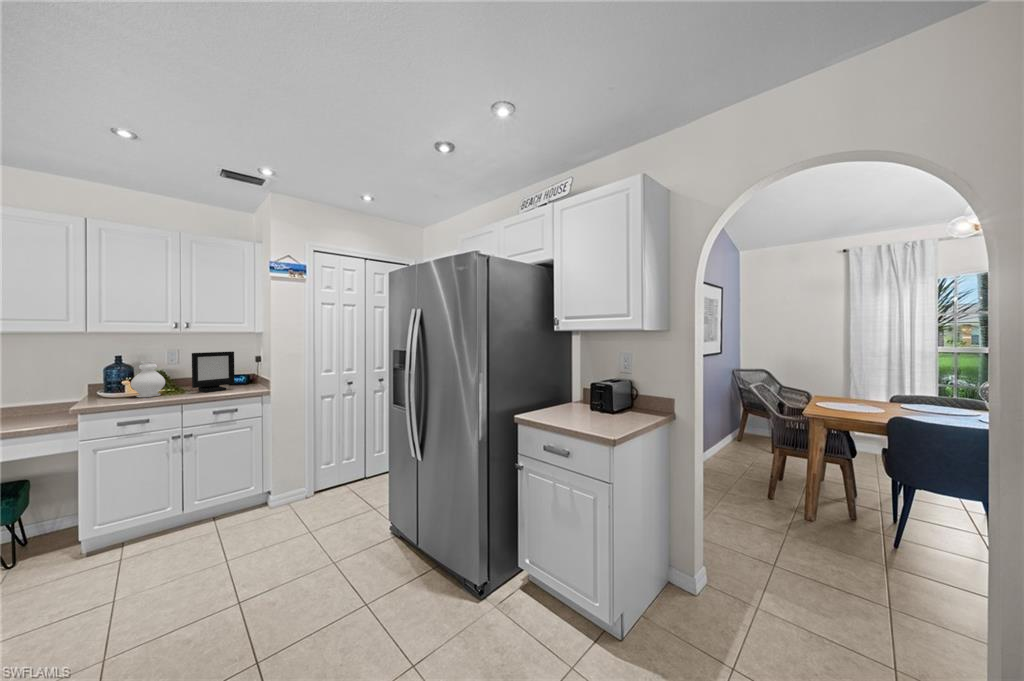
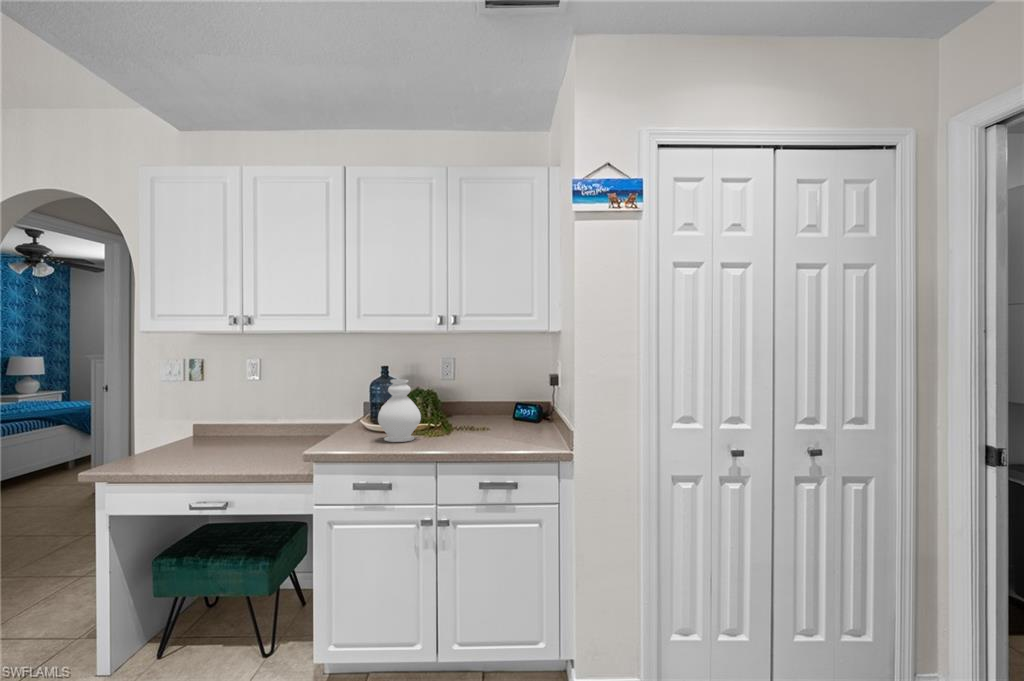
picture frame: present [192,351,235,392] -> none [454,367,517,442]

